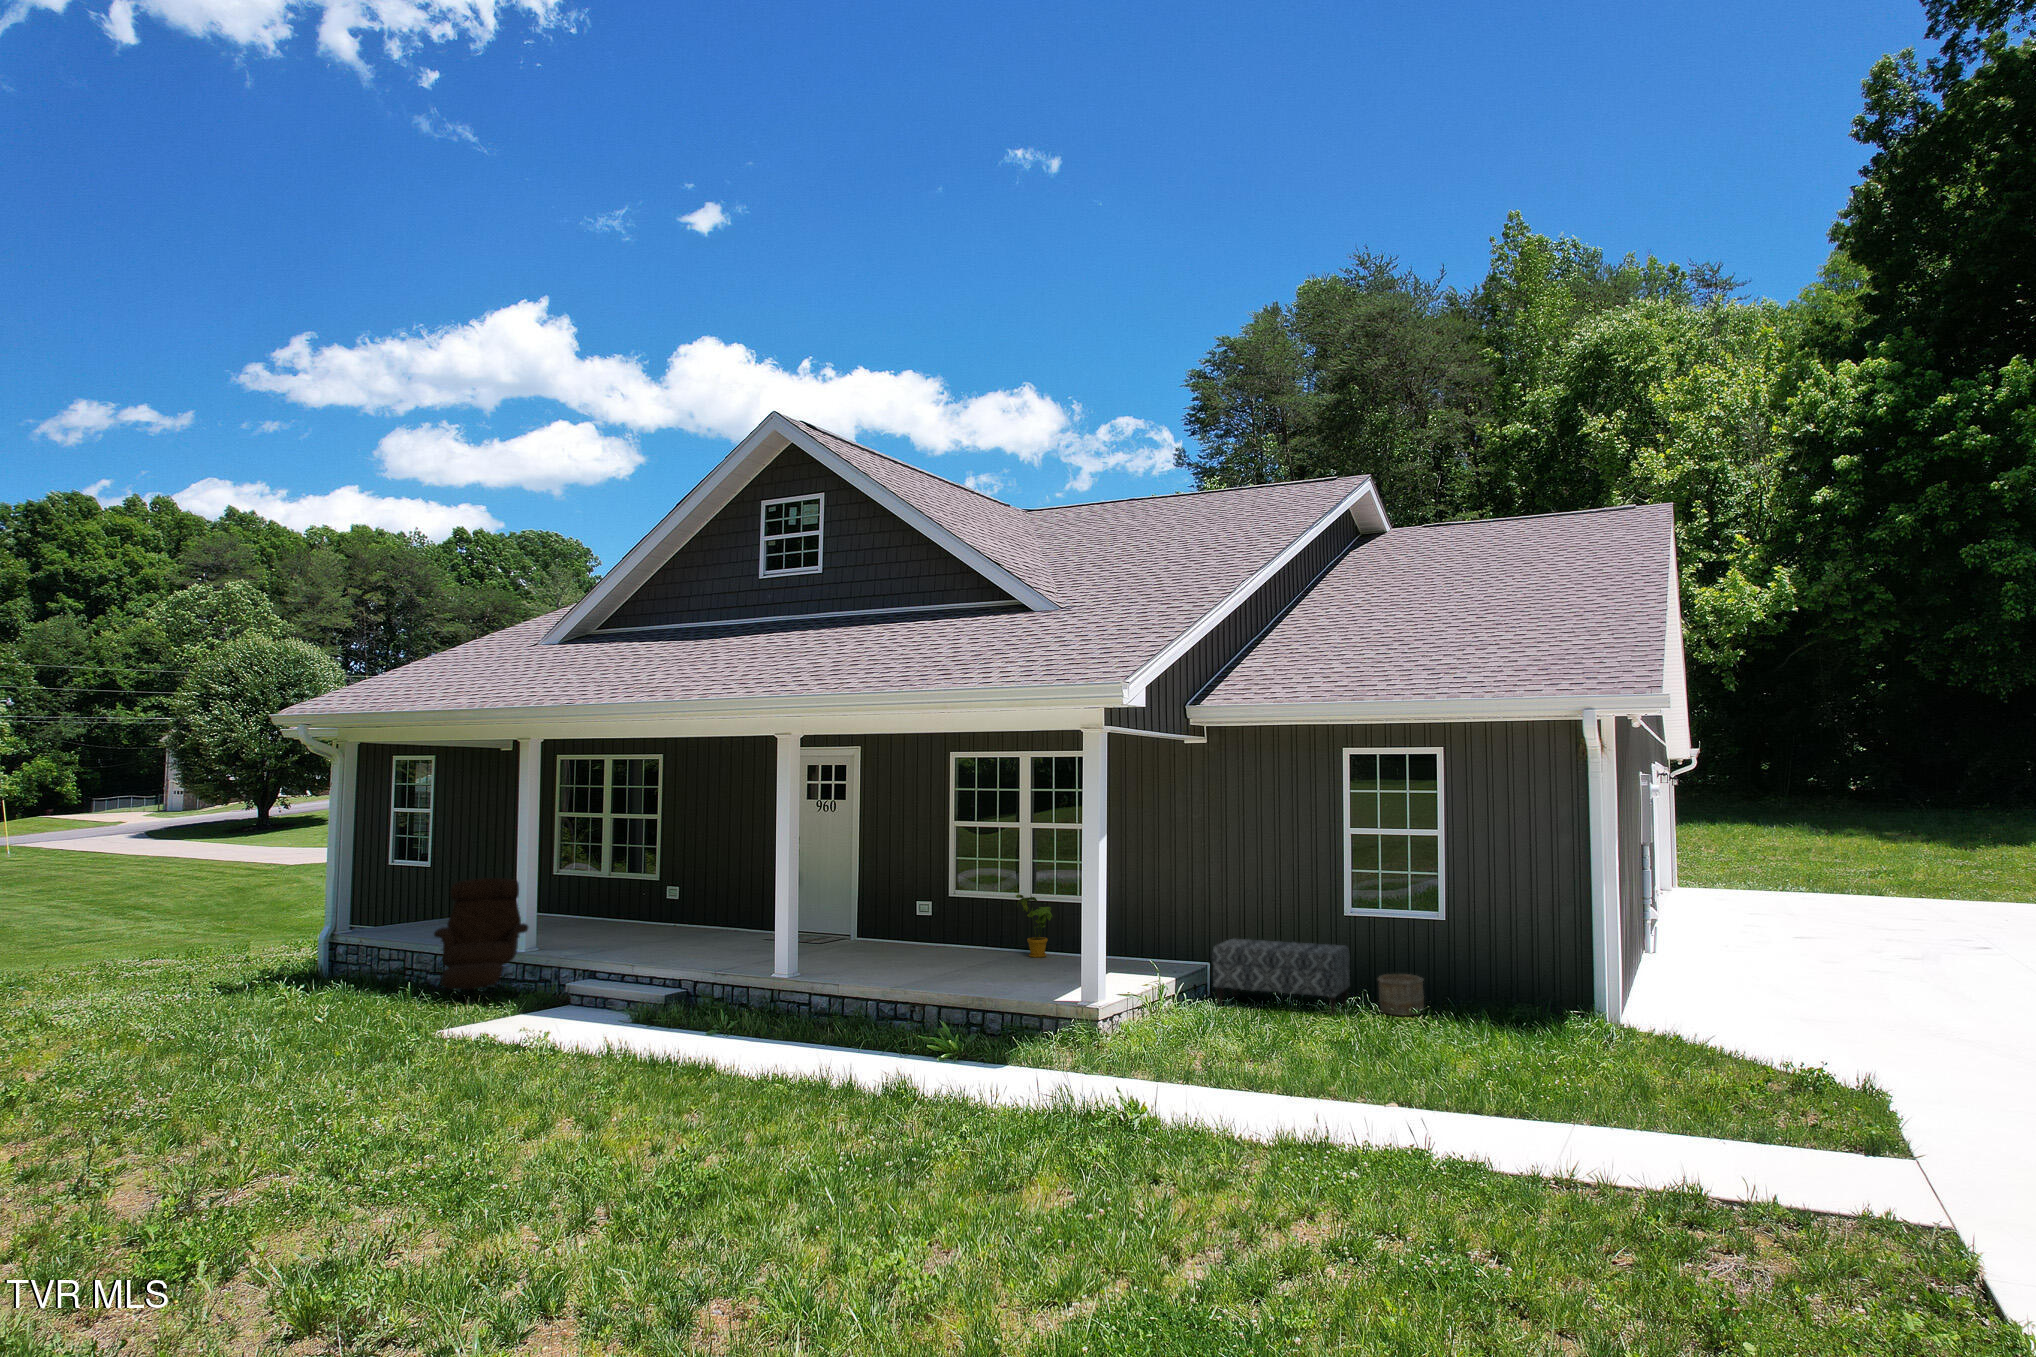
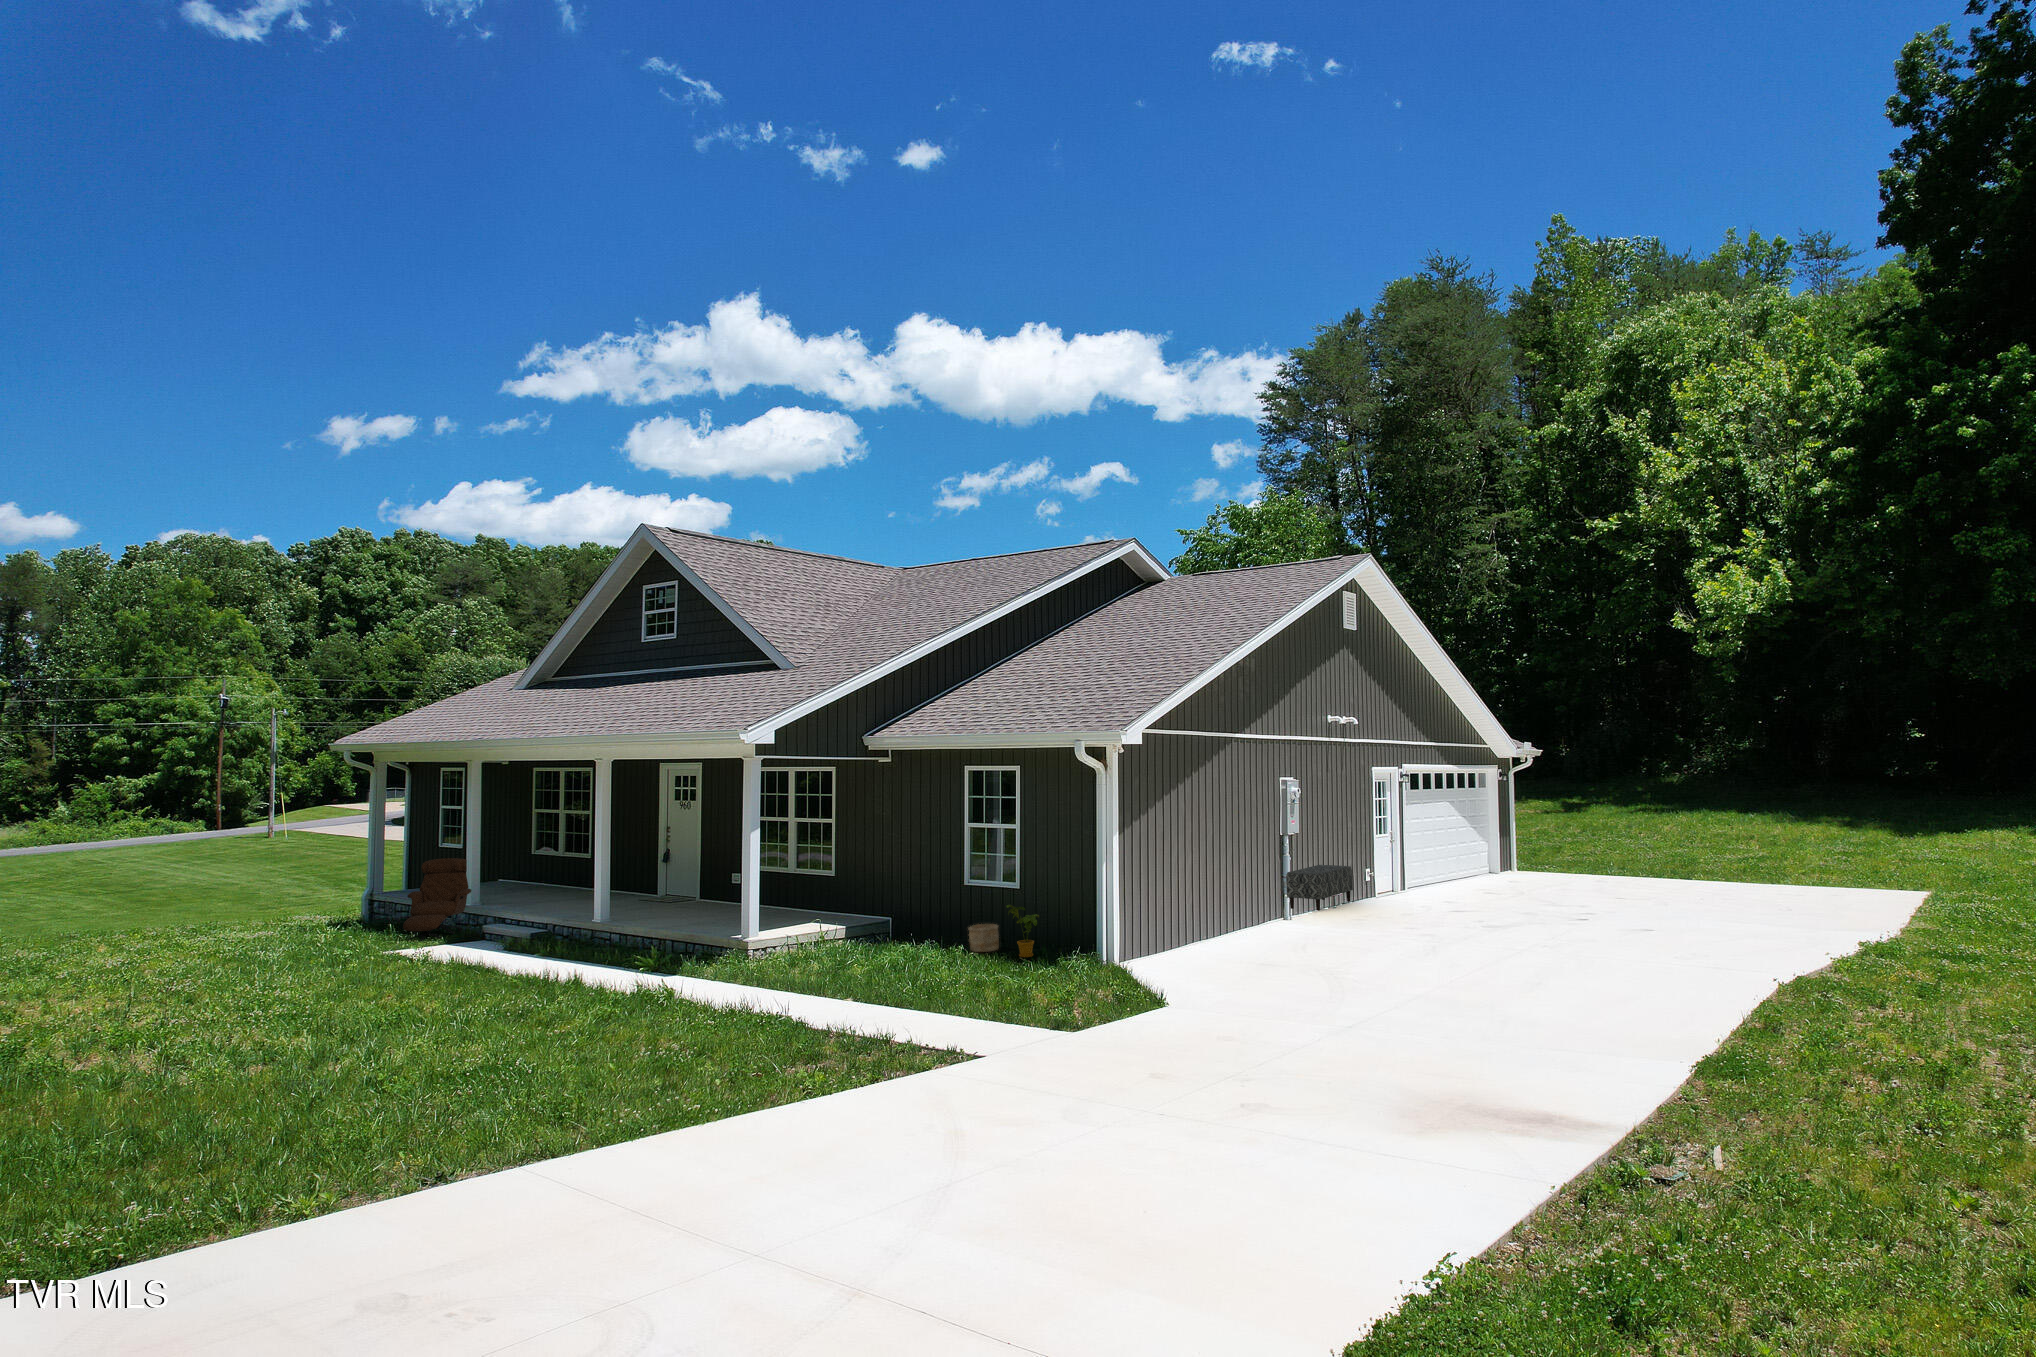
house plant: present [1016,894,1052,958] -> present [1006,905,1039,957]
bench: present [1212,939,1350,1015] -> present [1286,865,1353,911]

